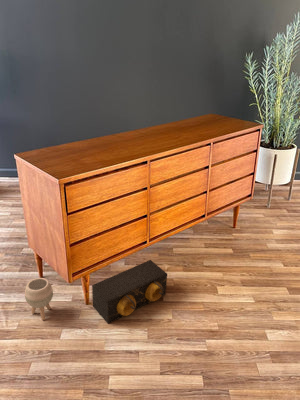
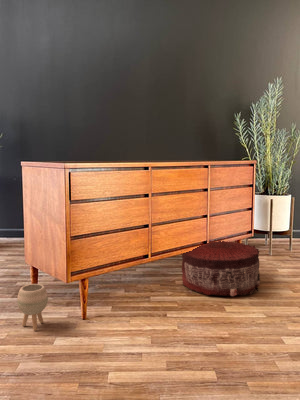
pouf: none [180,208,256,274] -> present [182,241,260,296]
speaker: present [92,260,167,323] -> none [90,276,171,333]

